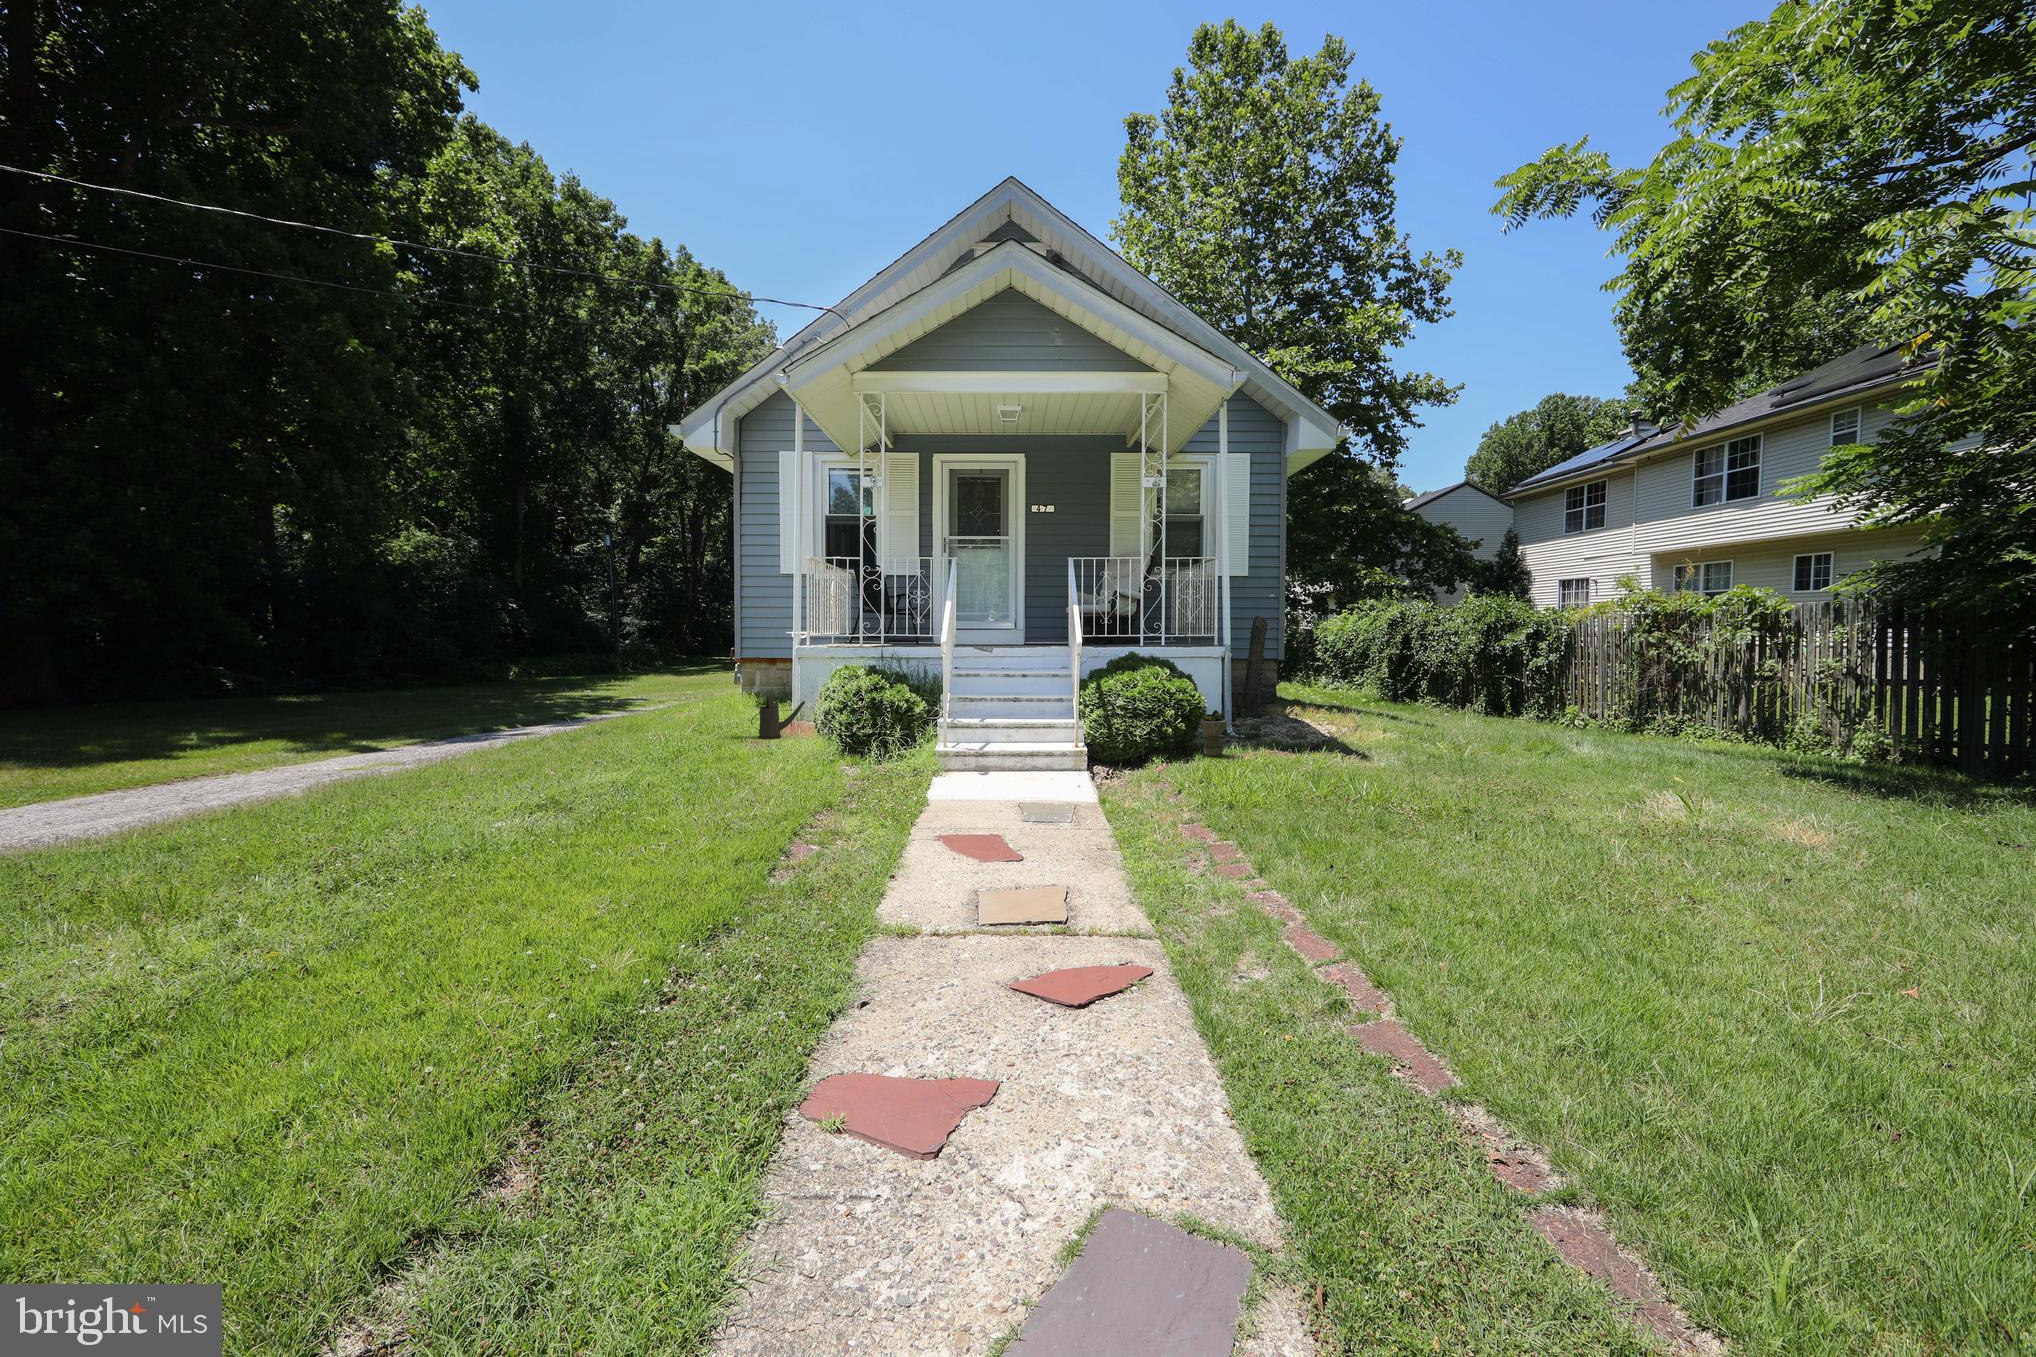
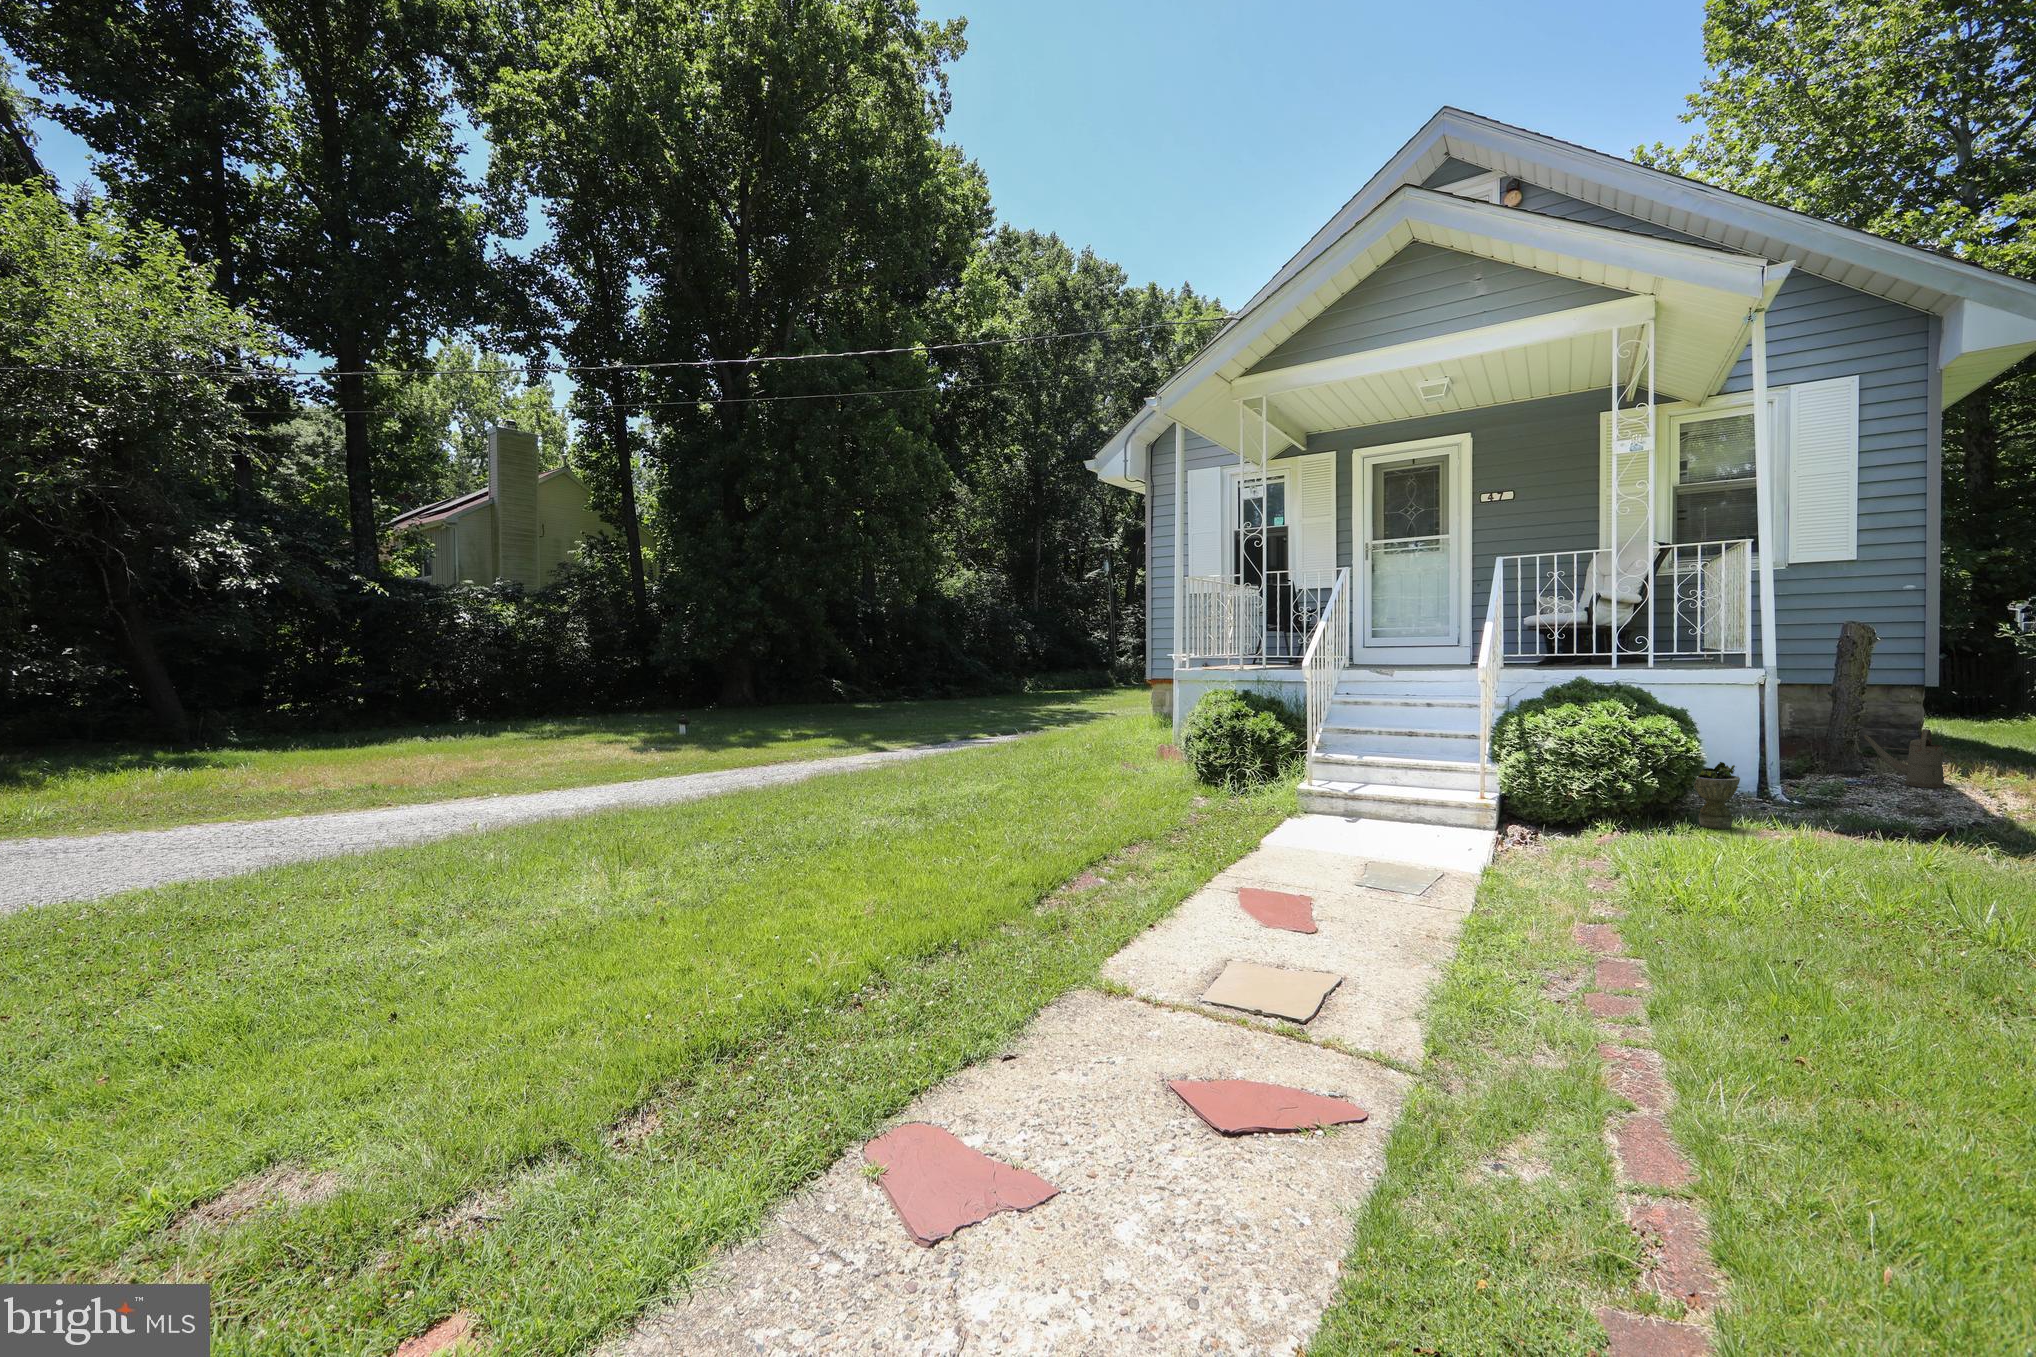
watering can: present [751,695,805,739] -> present [1864,729,1958,788]

